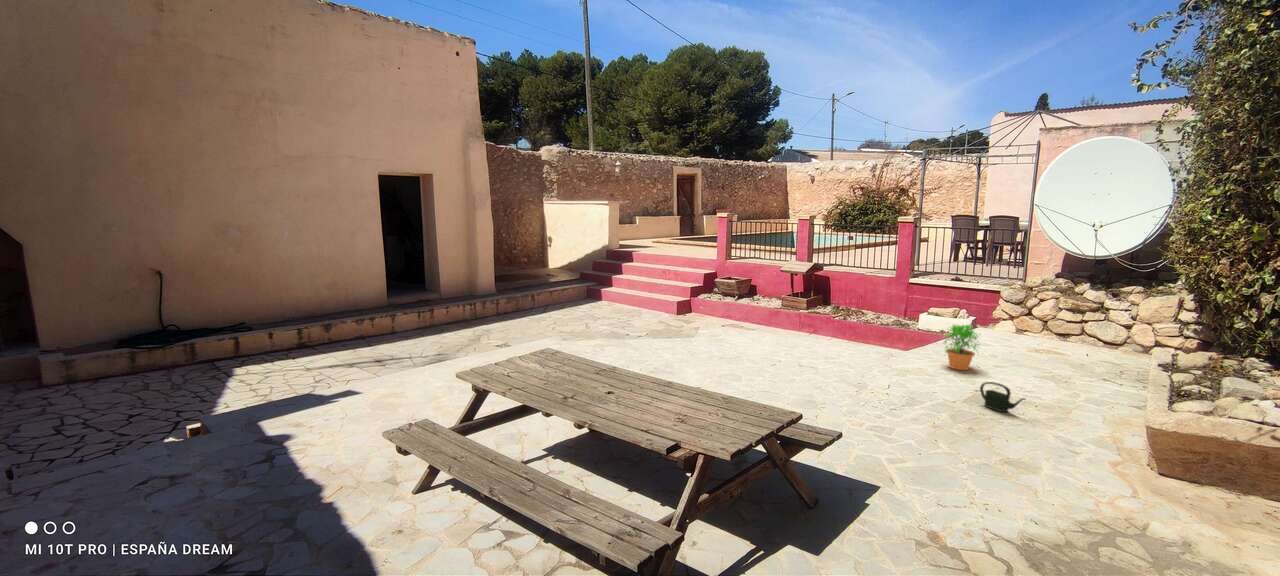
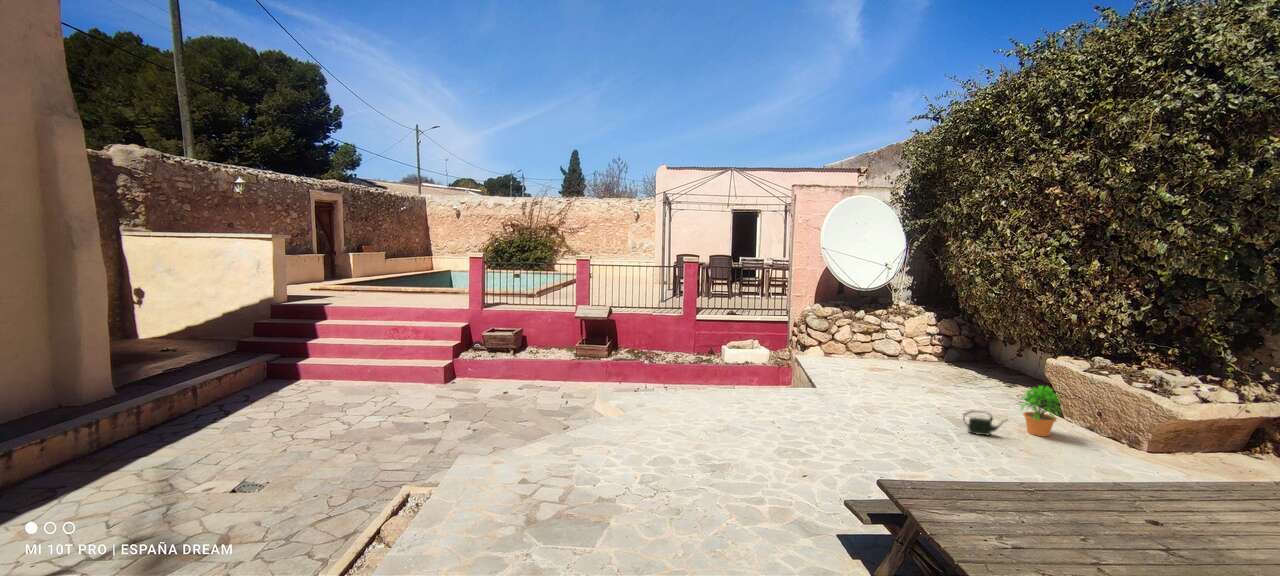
potted plant: present [944,325,979,370] -> present [1021,386,1061,436]

